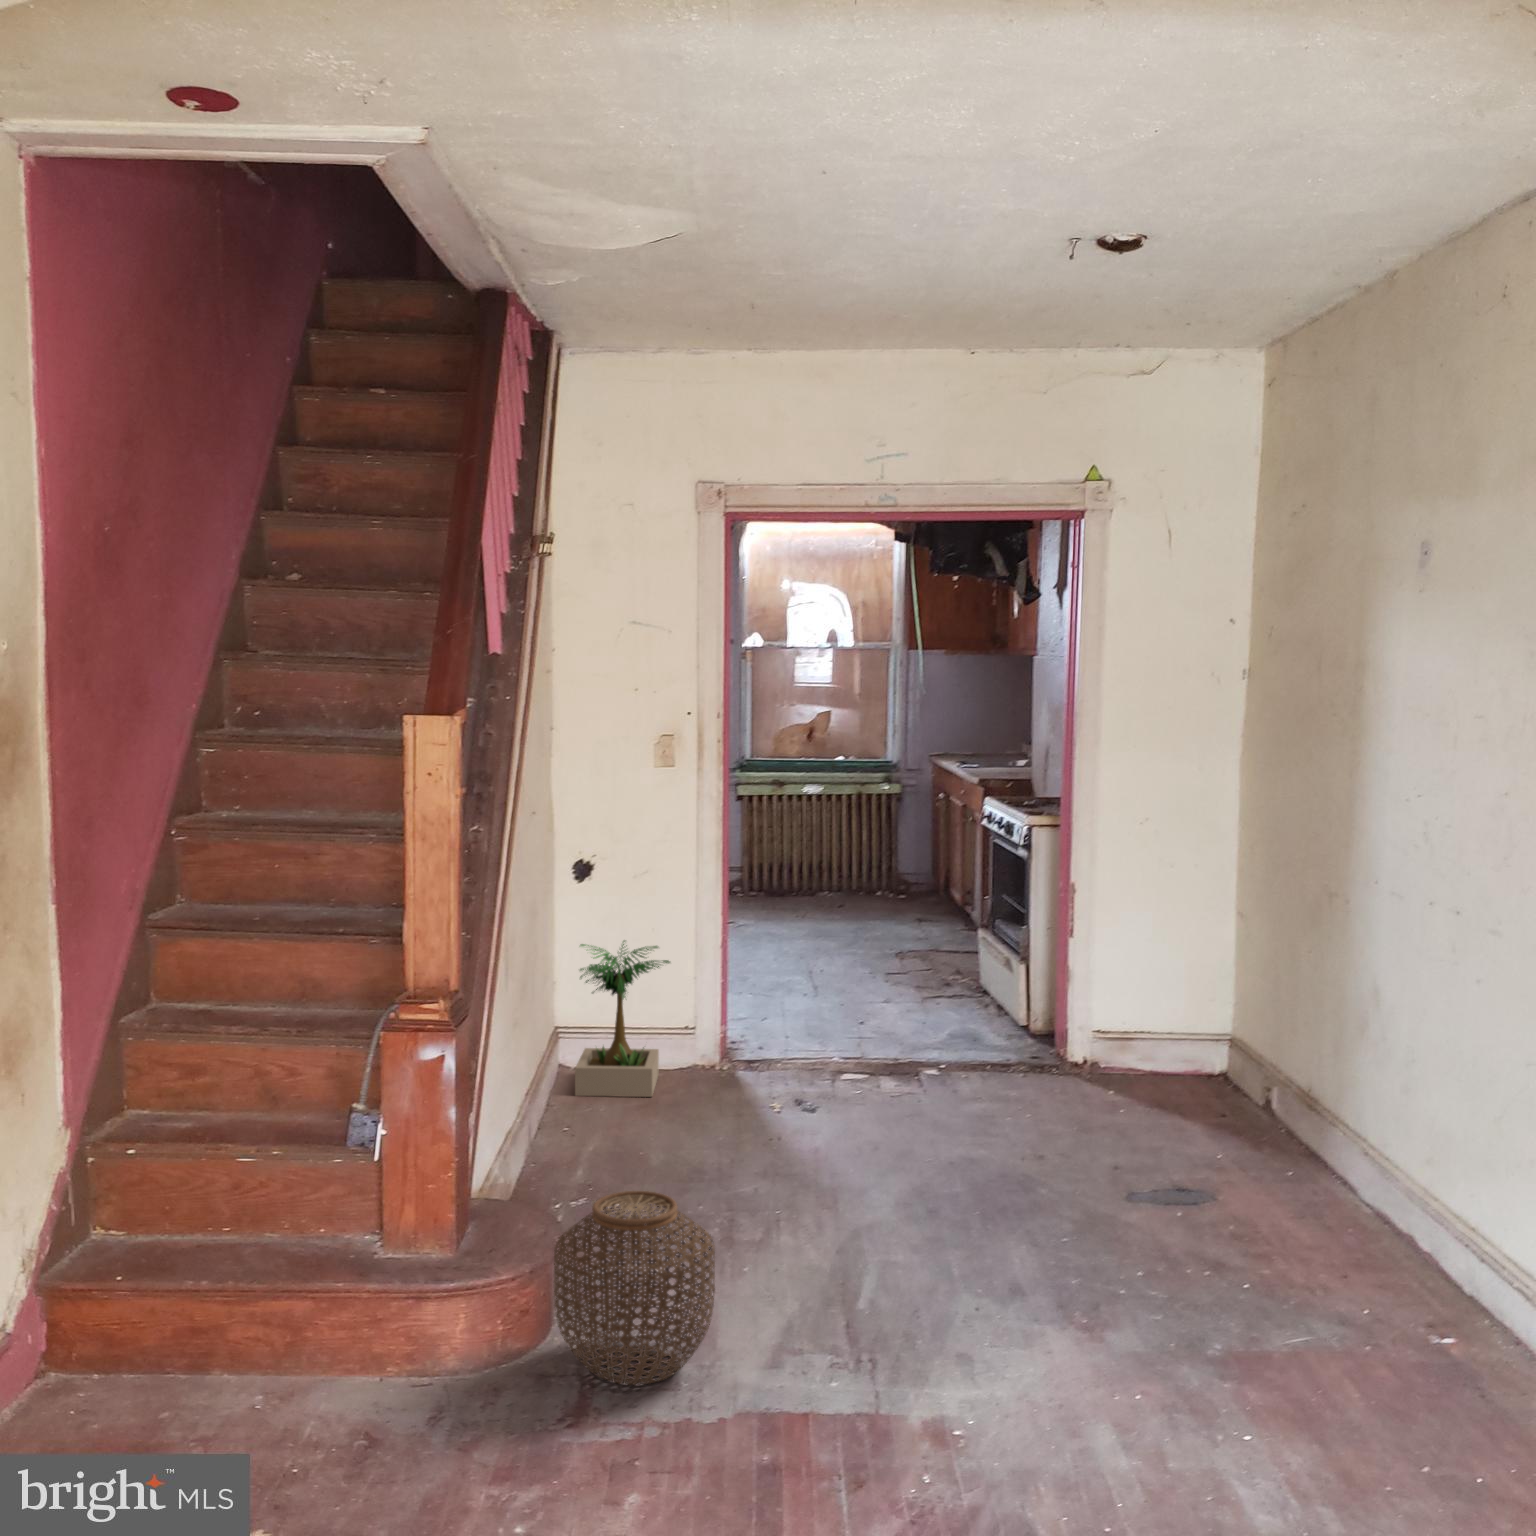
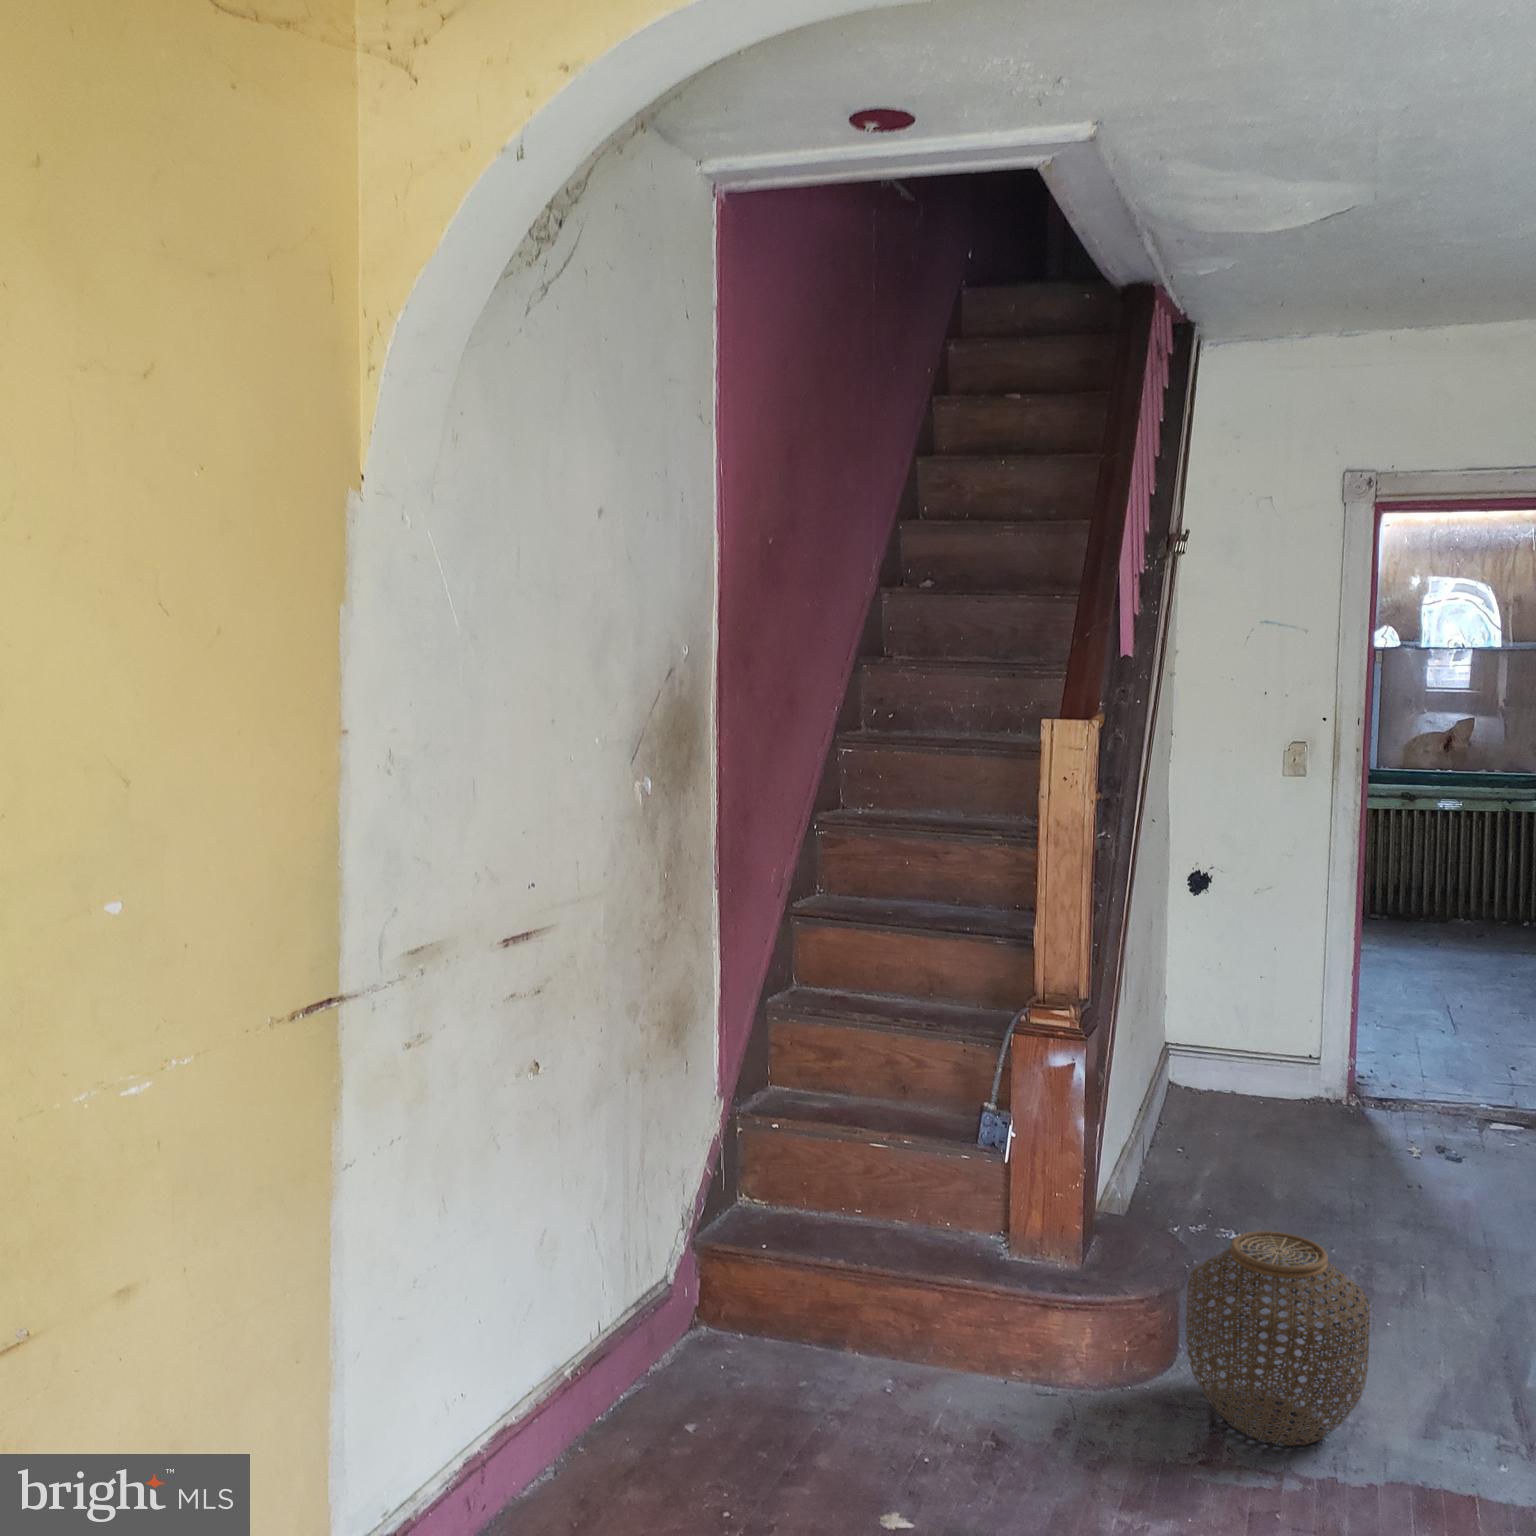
potted plant: present [575,940,670,1097] -> none [1192,952,1311,1122]

